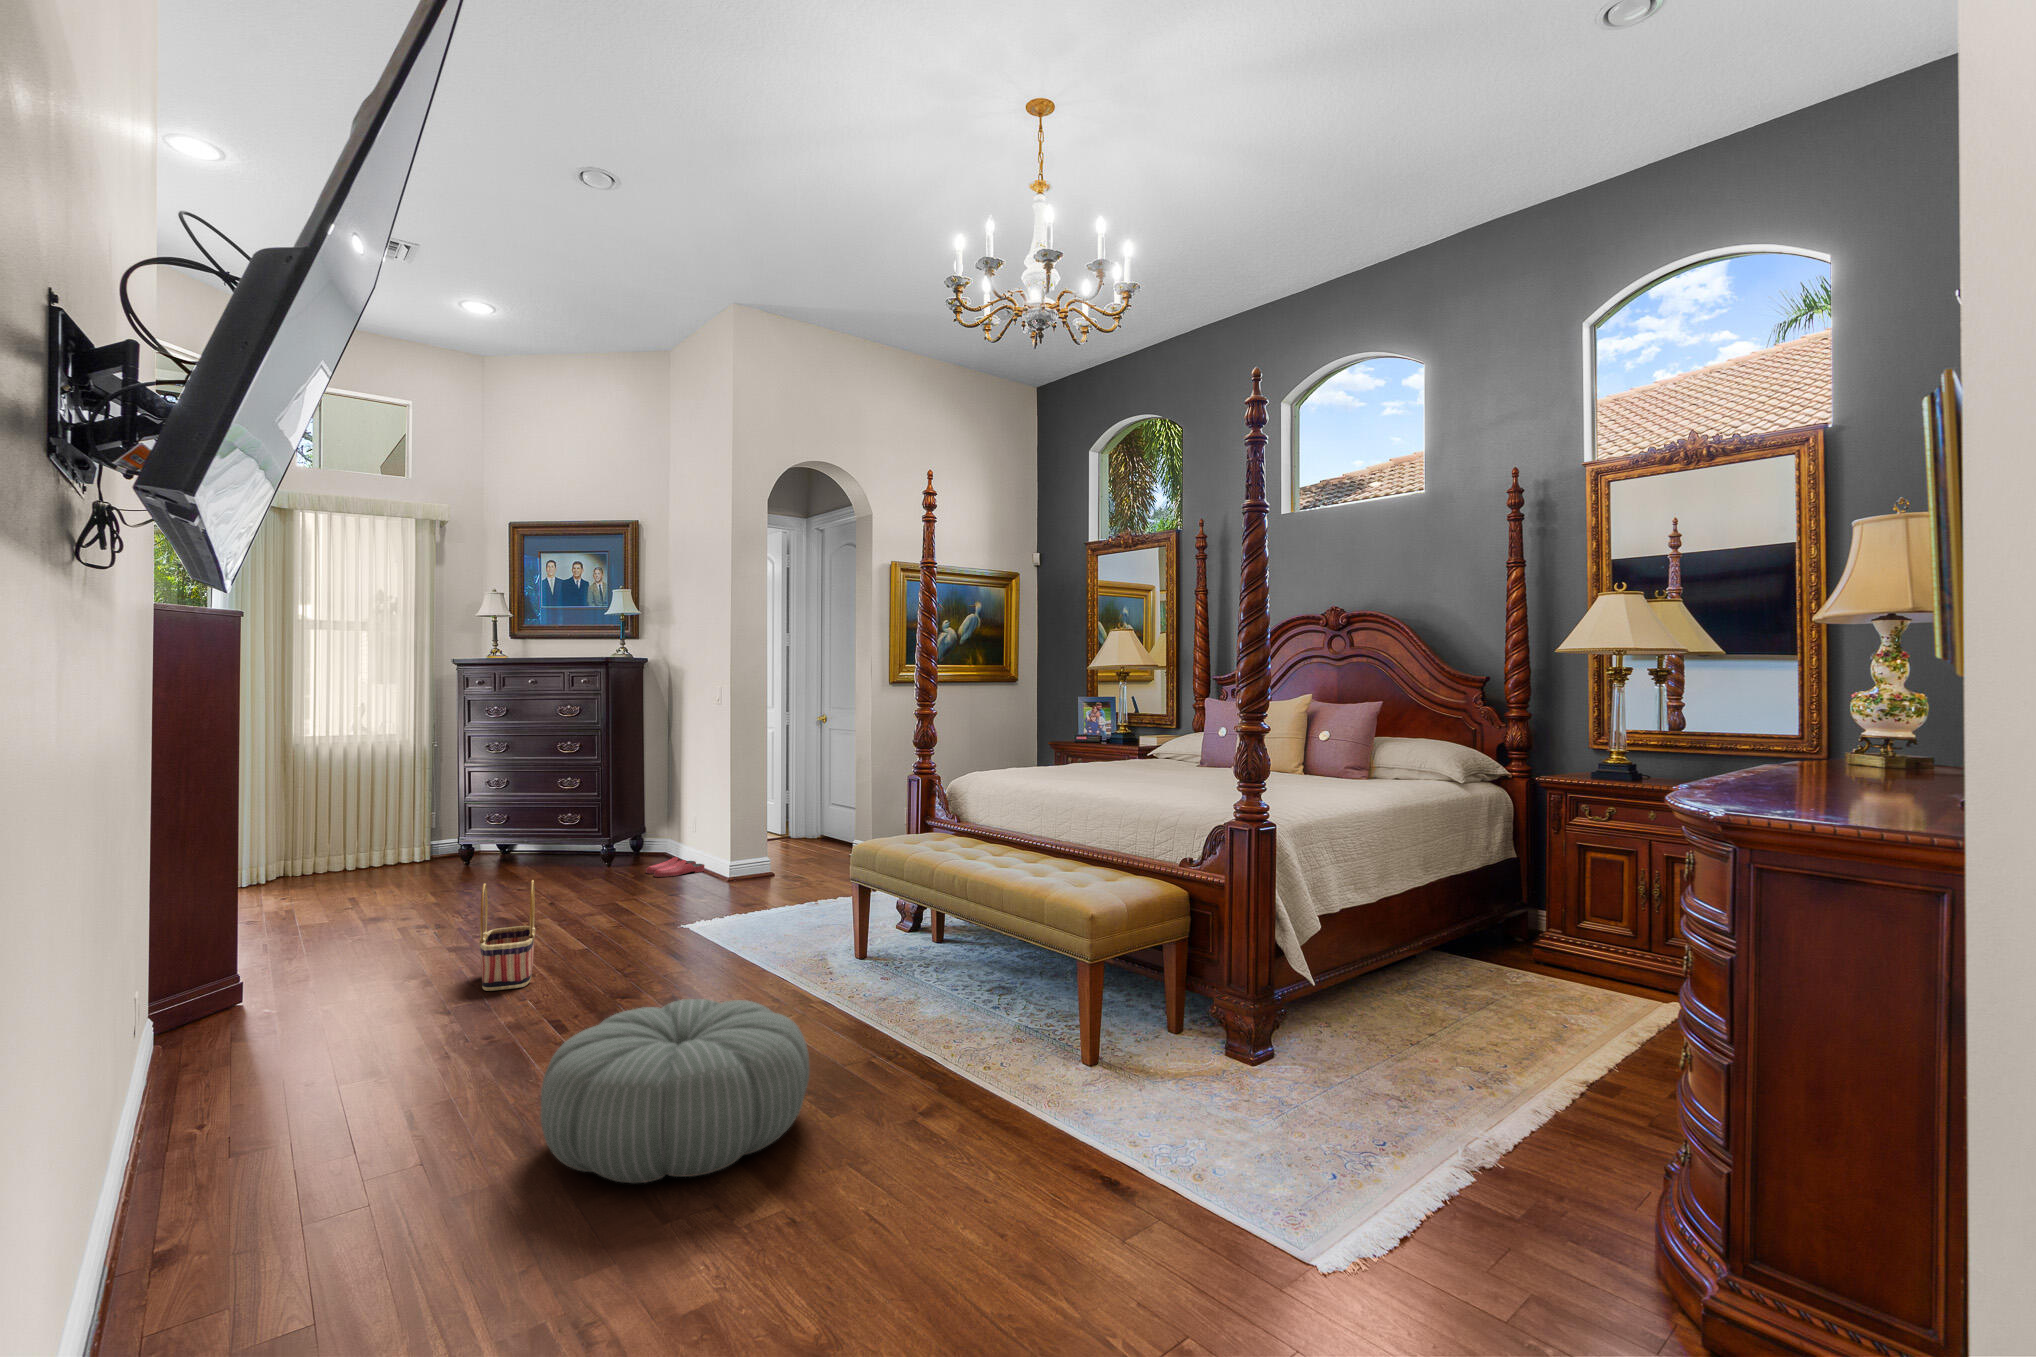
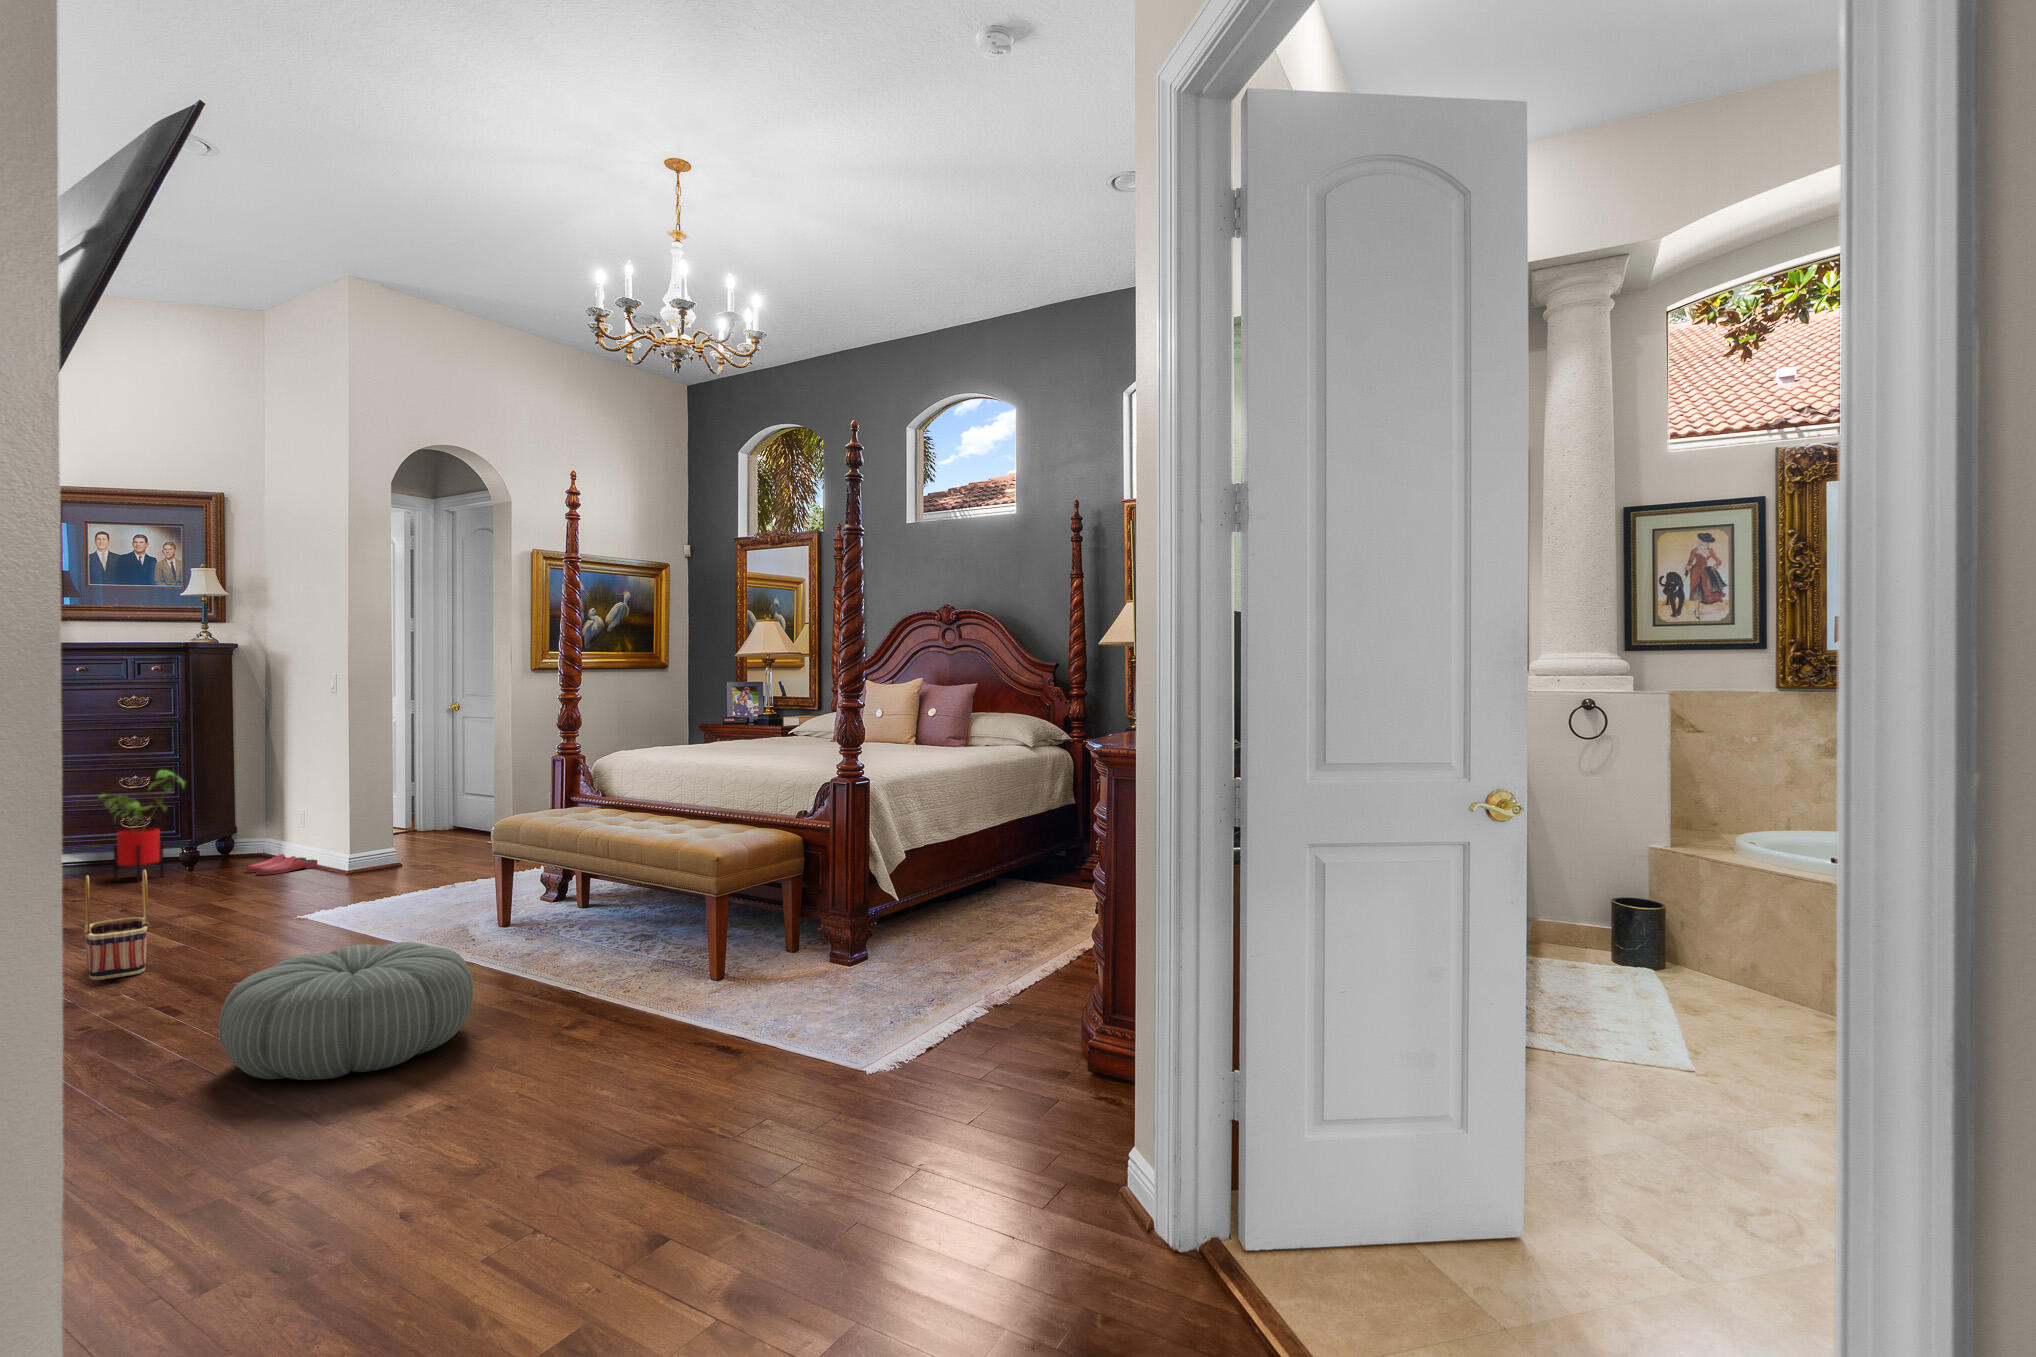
house plant: none [535,774,604,877] -> present [99,770,185,882]

